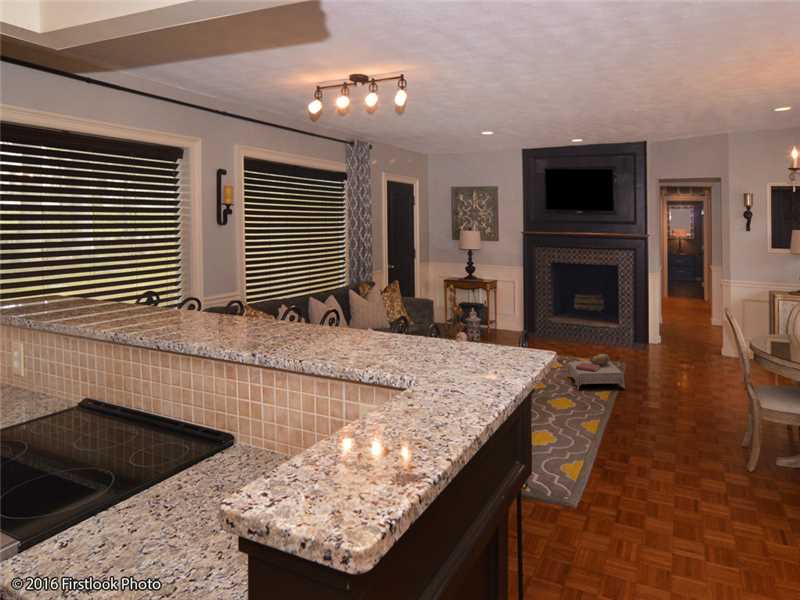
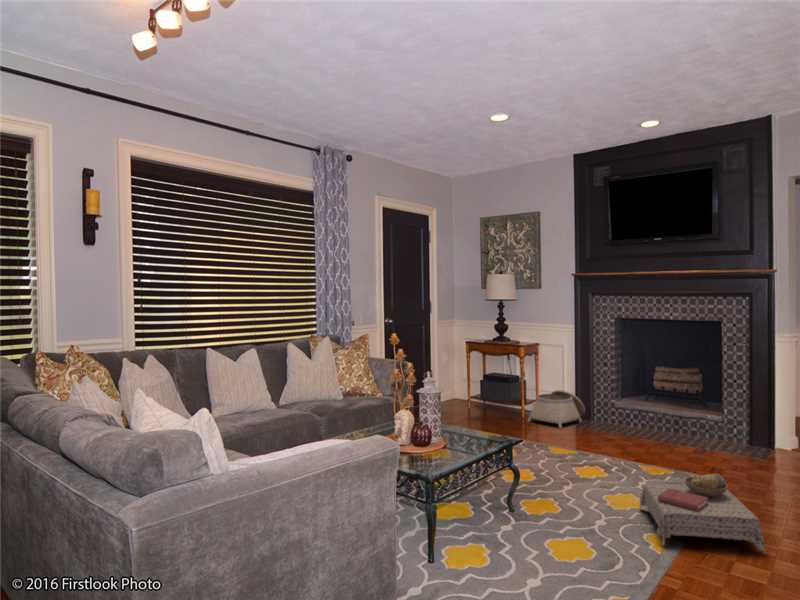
basket: none [492,312,529,338] -> present [528,390,585,428]

